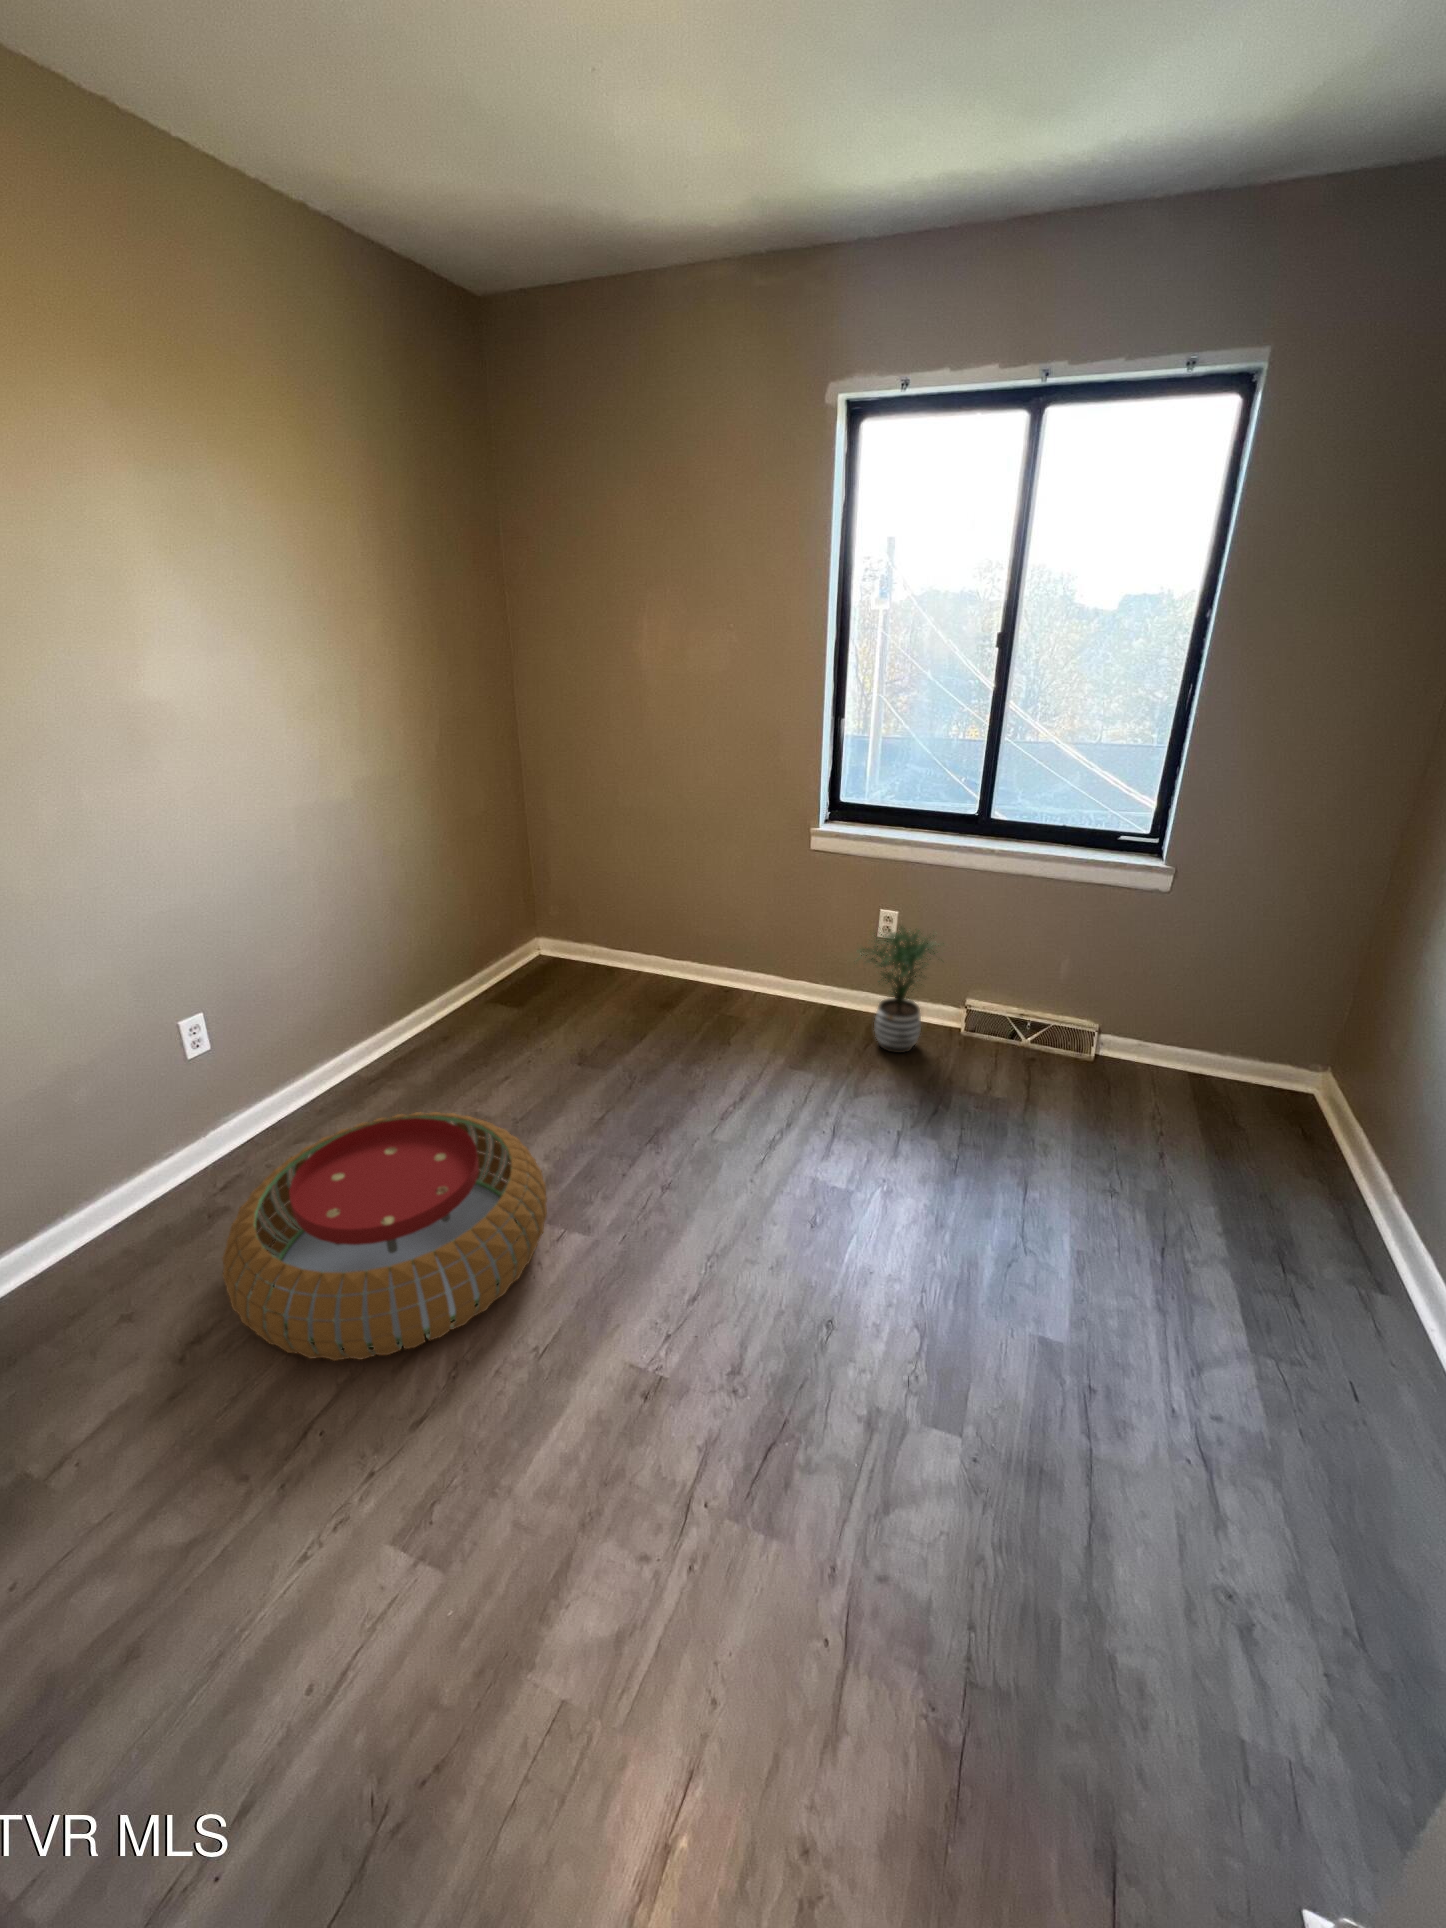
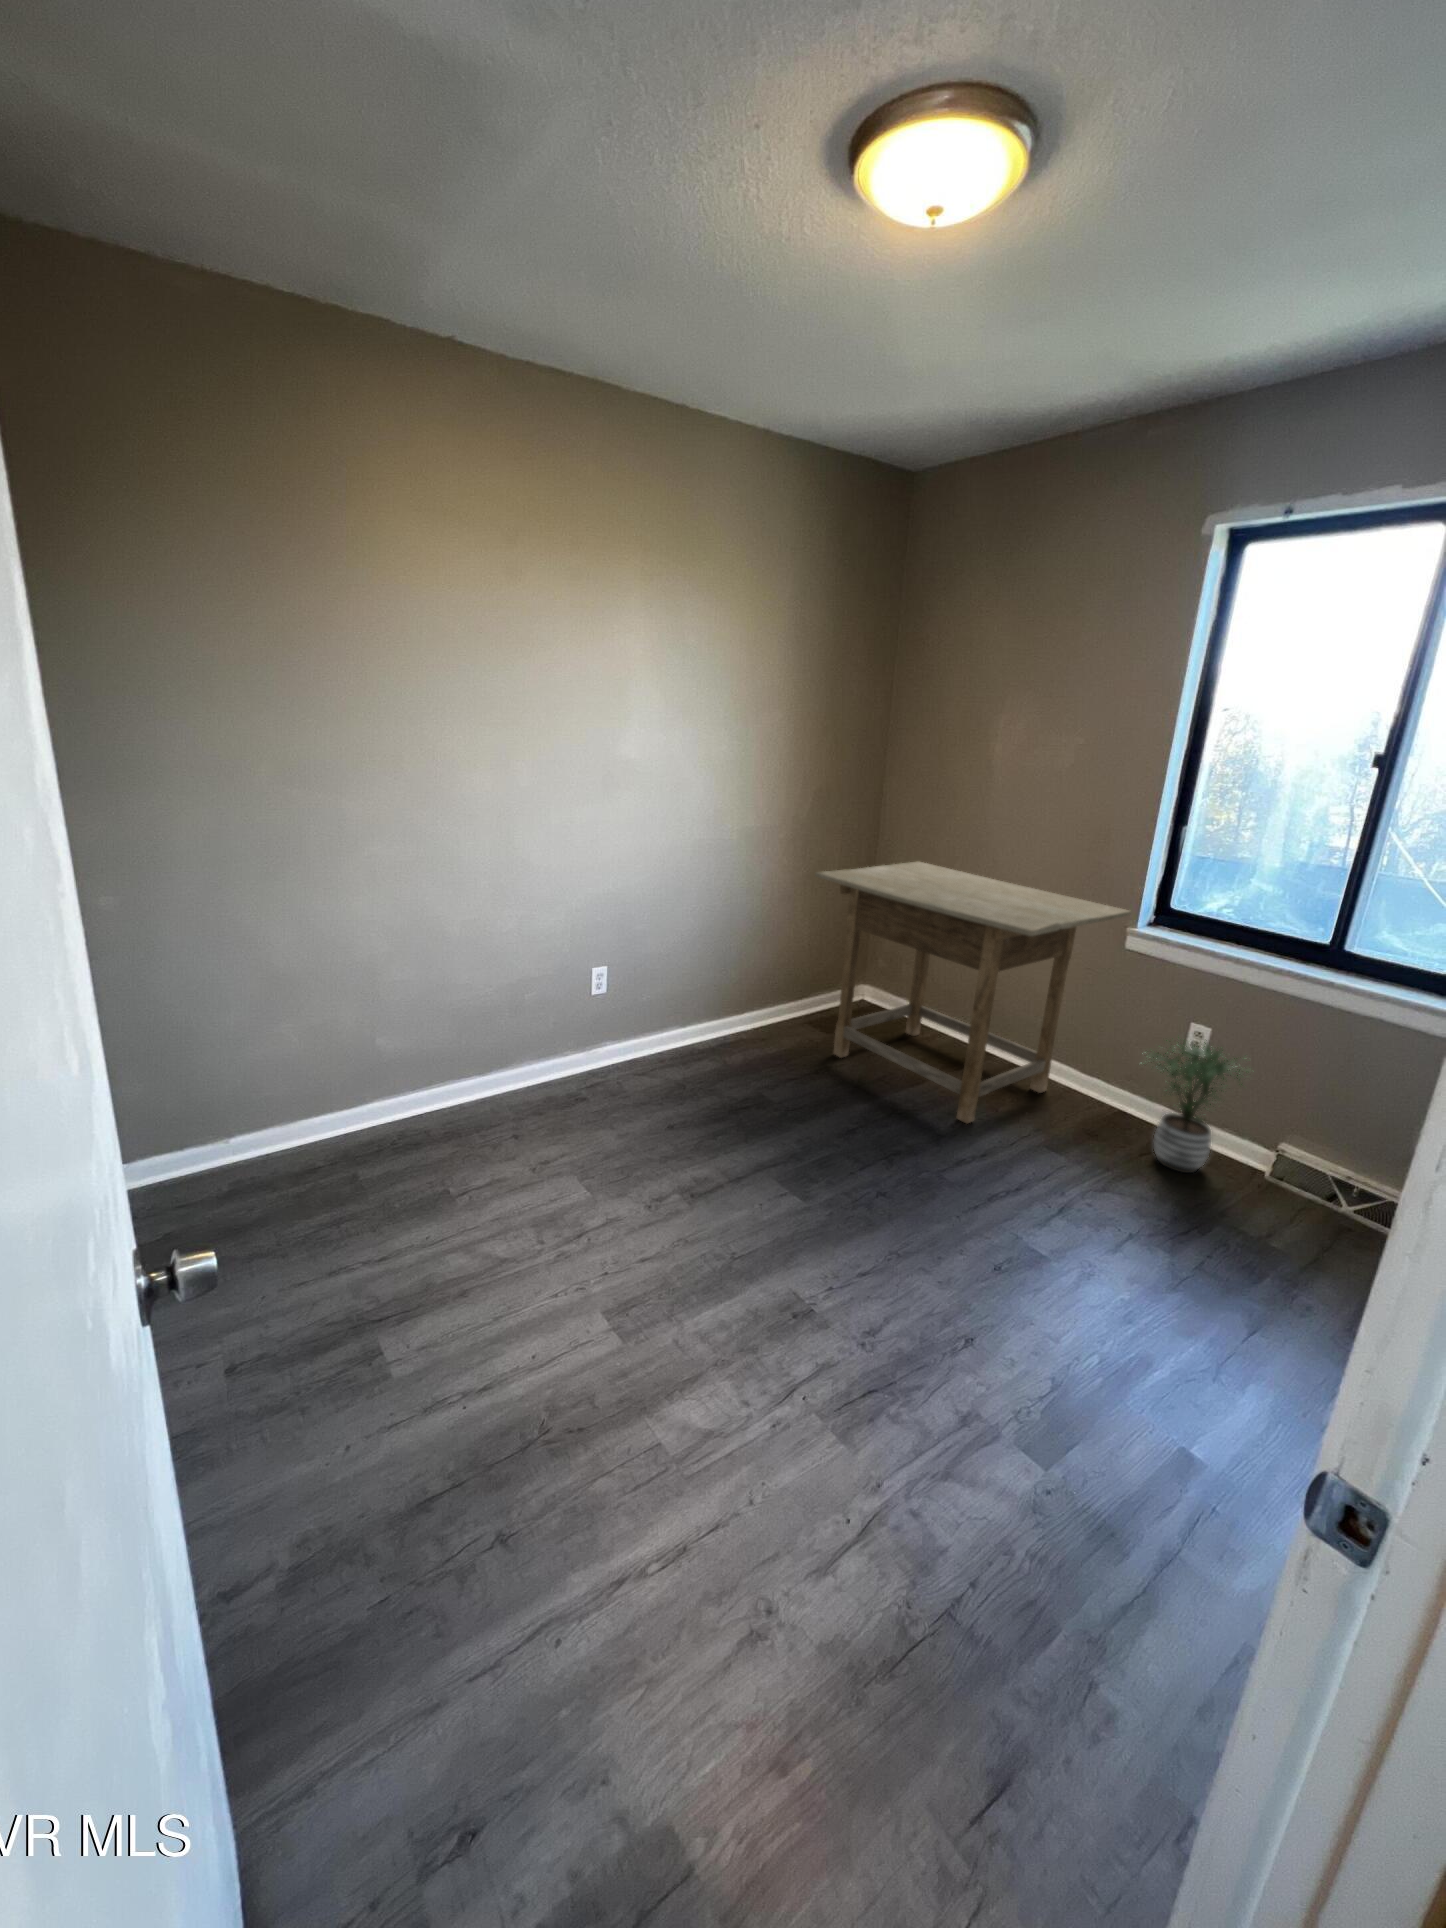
desk: none [471,786,814,1070] -> present [815,861,1131,1123]
pouf: present [222,1112,547,1361] -> none [566,1064,784,1217]

